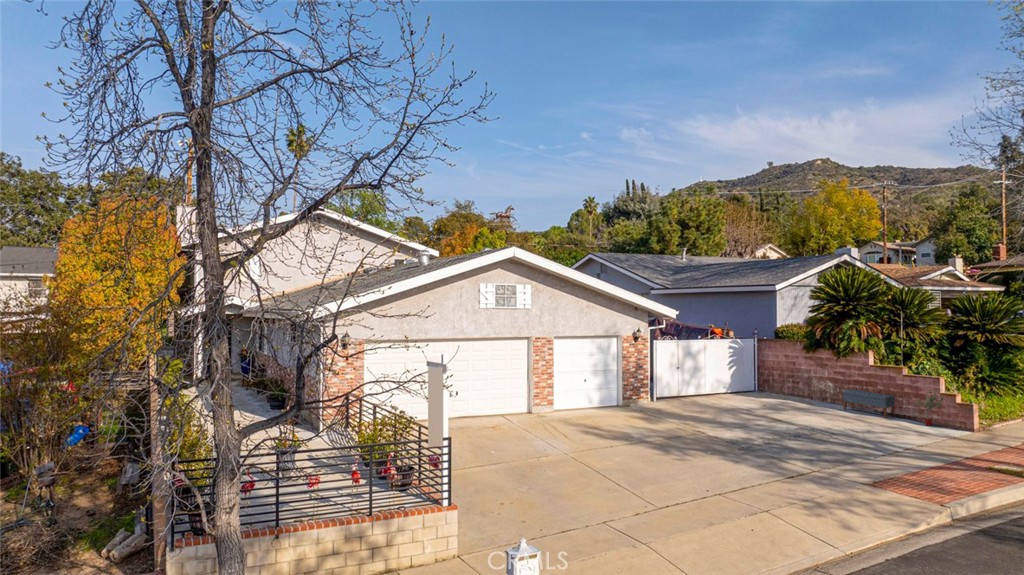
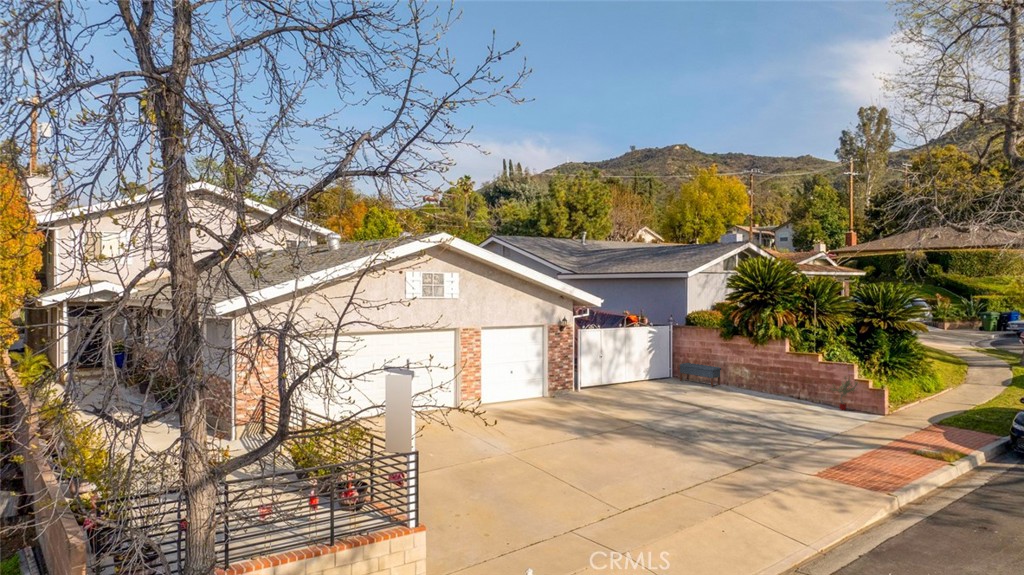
bench: present [843,389,895,418] -> present [680,363,721,387]

